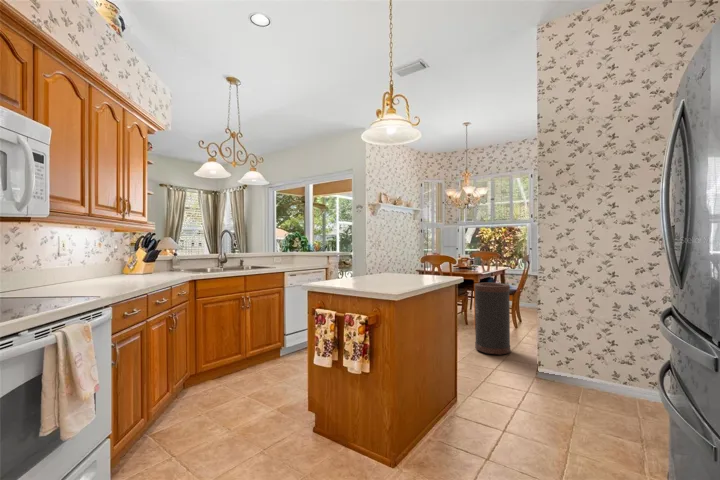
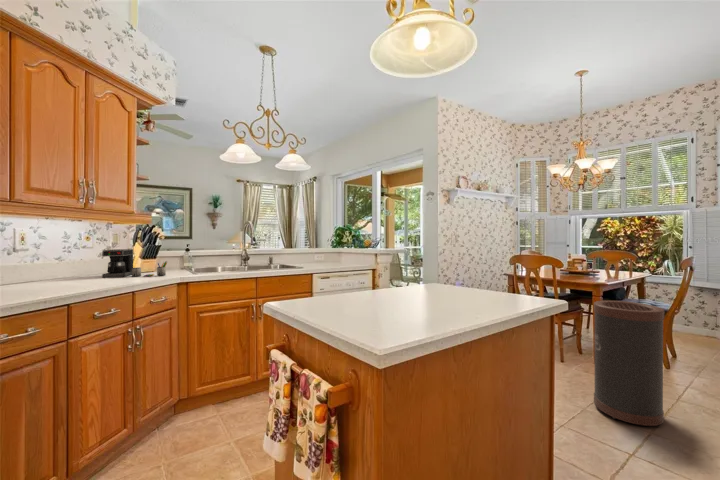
coffee maker: none [121,254,174,278] -> present [102,249,167,278]

